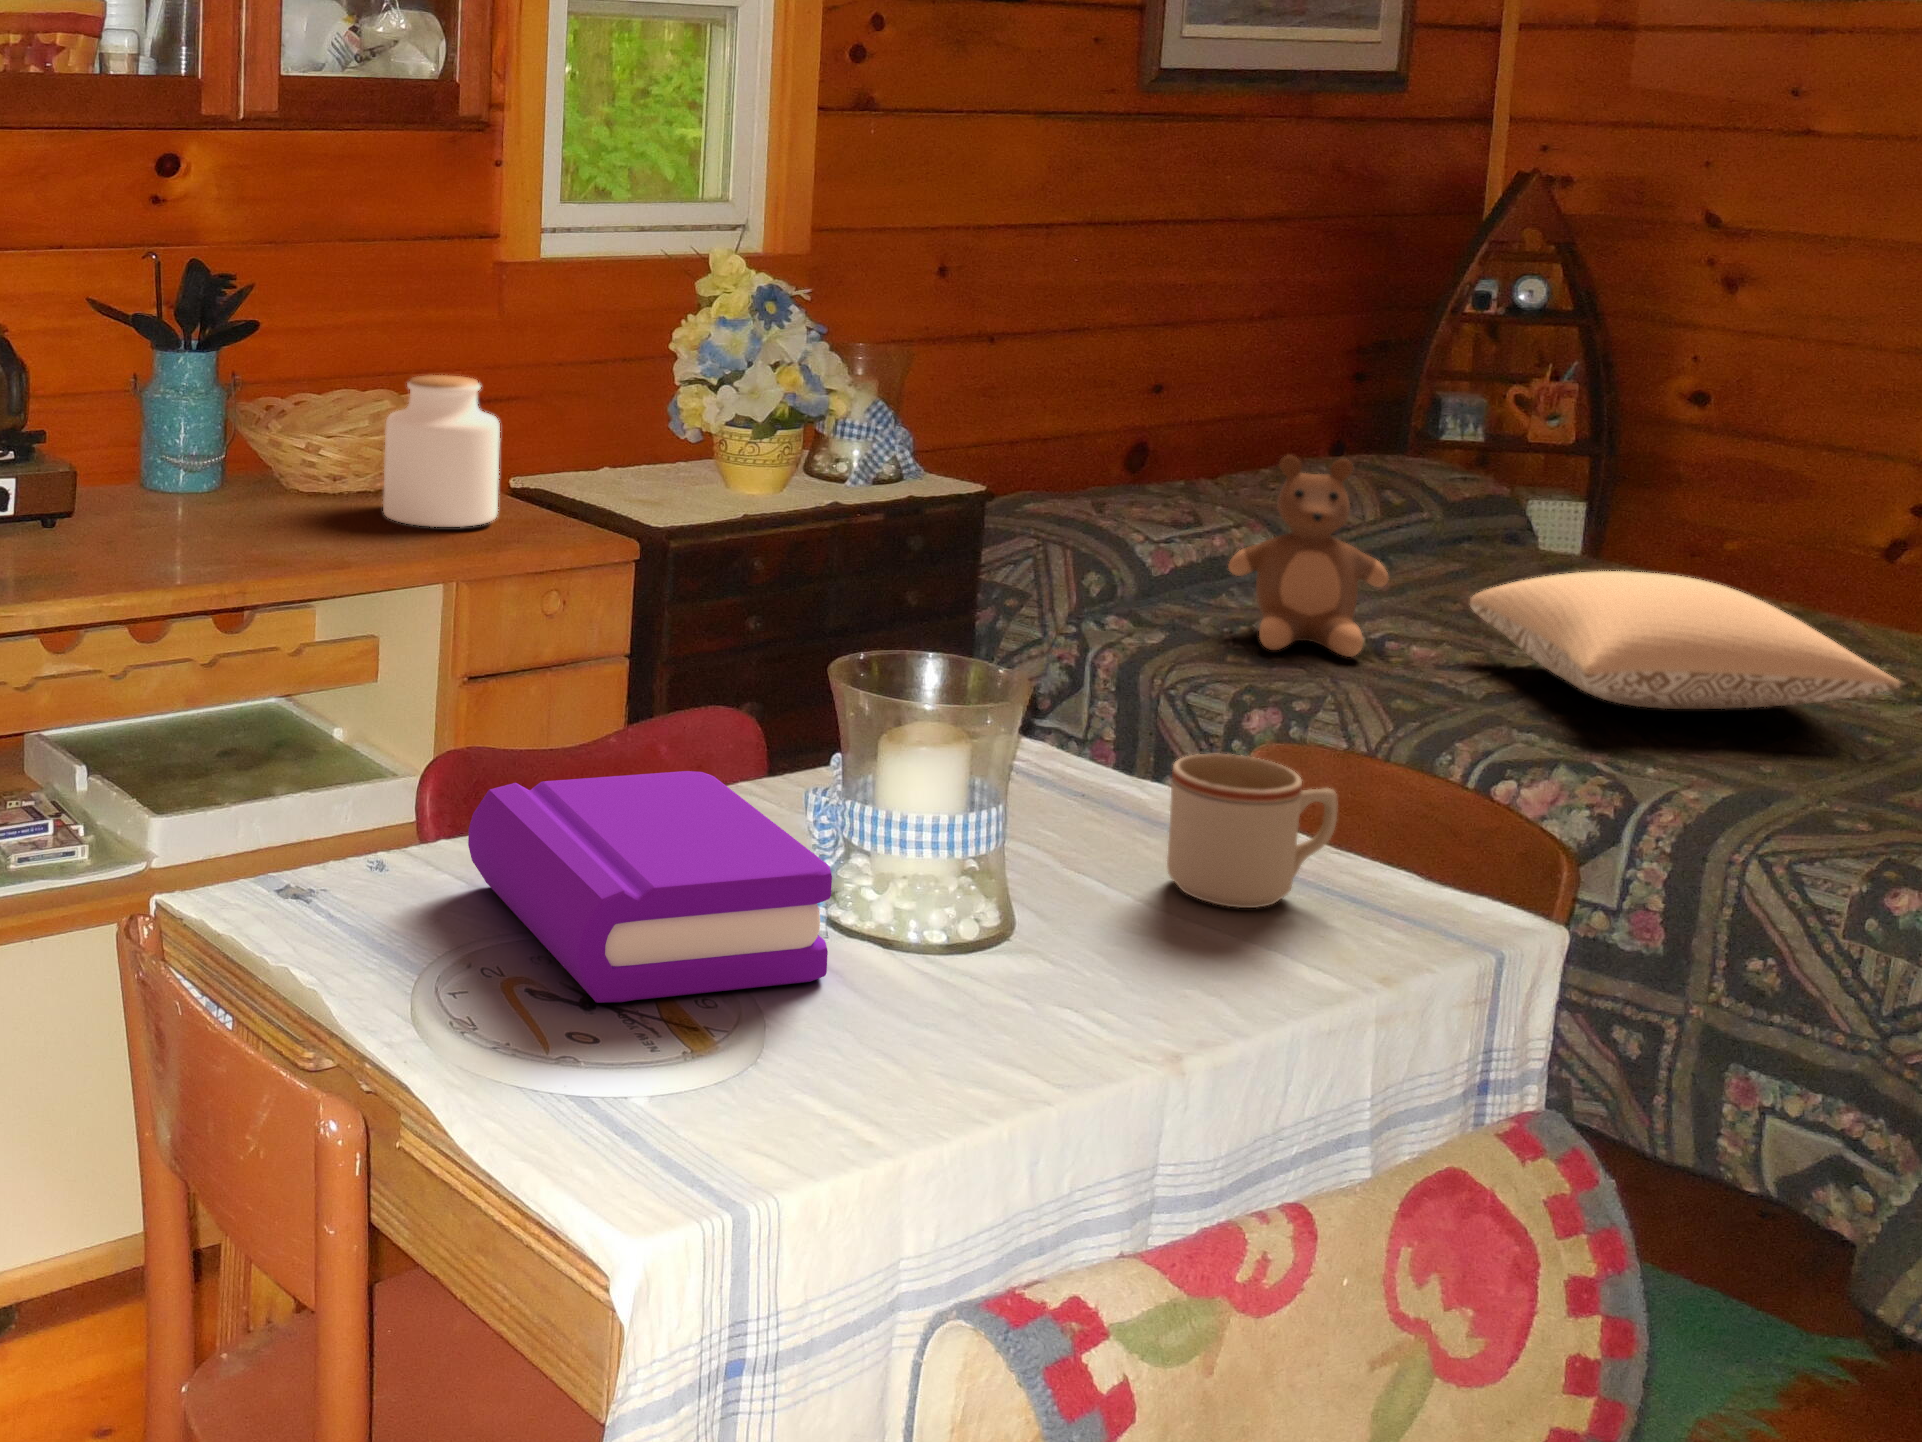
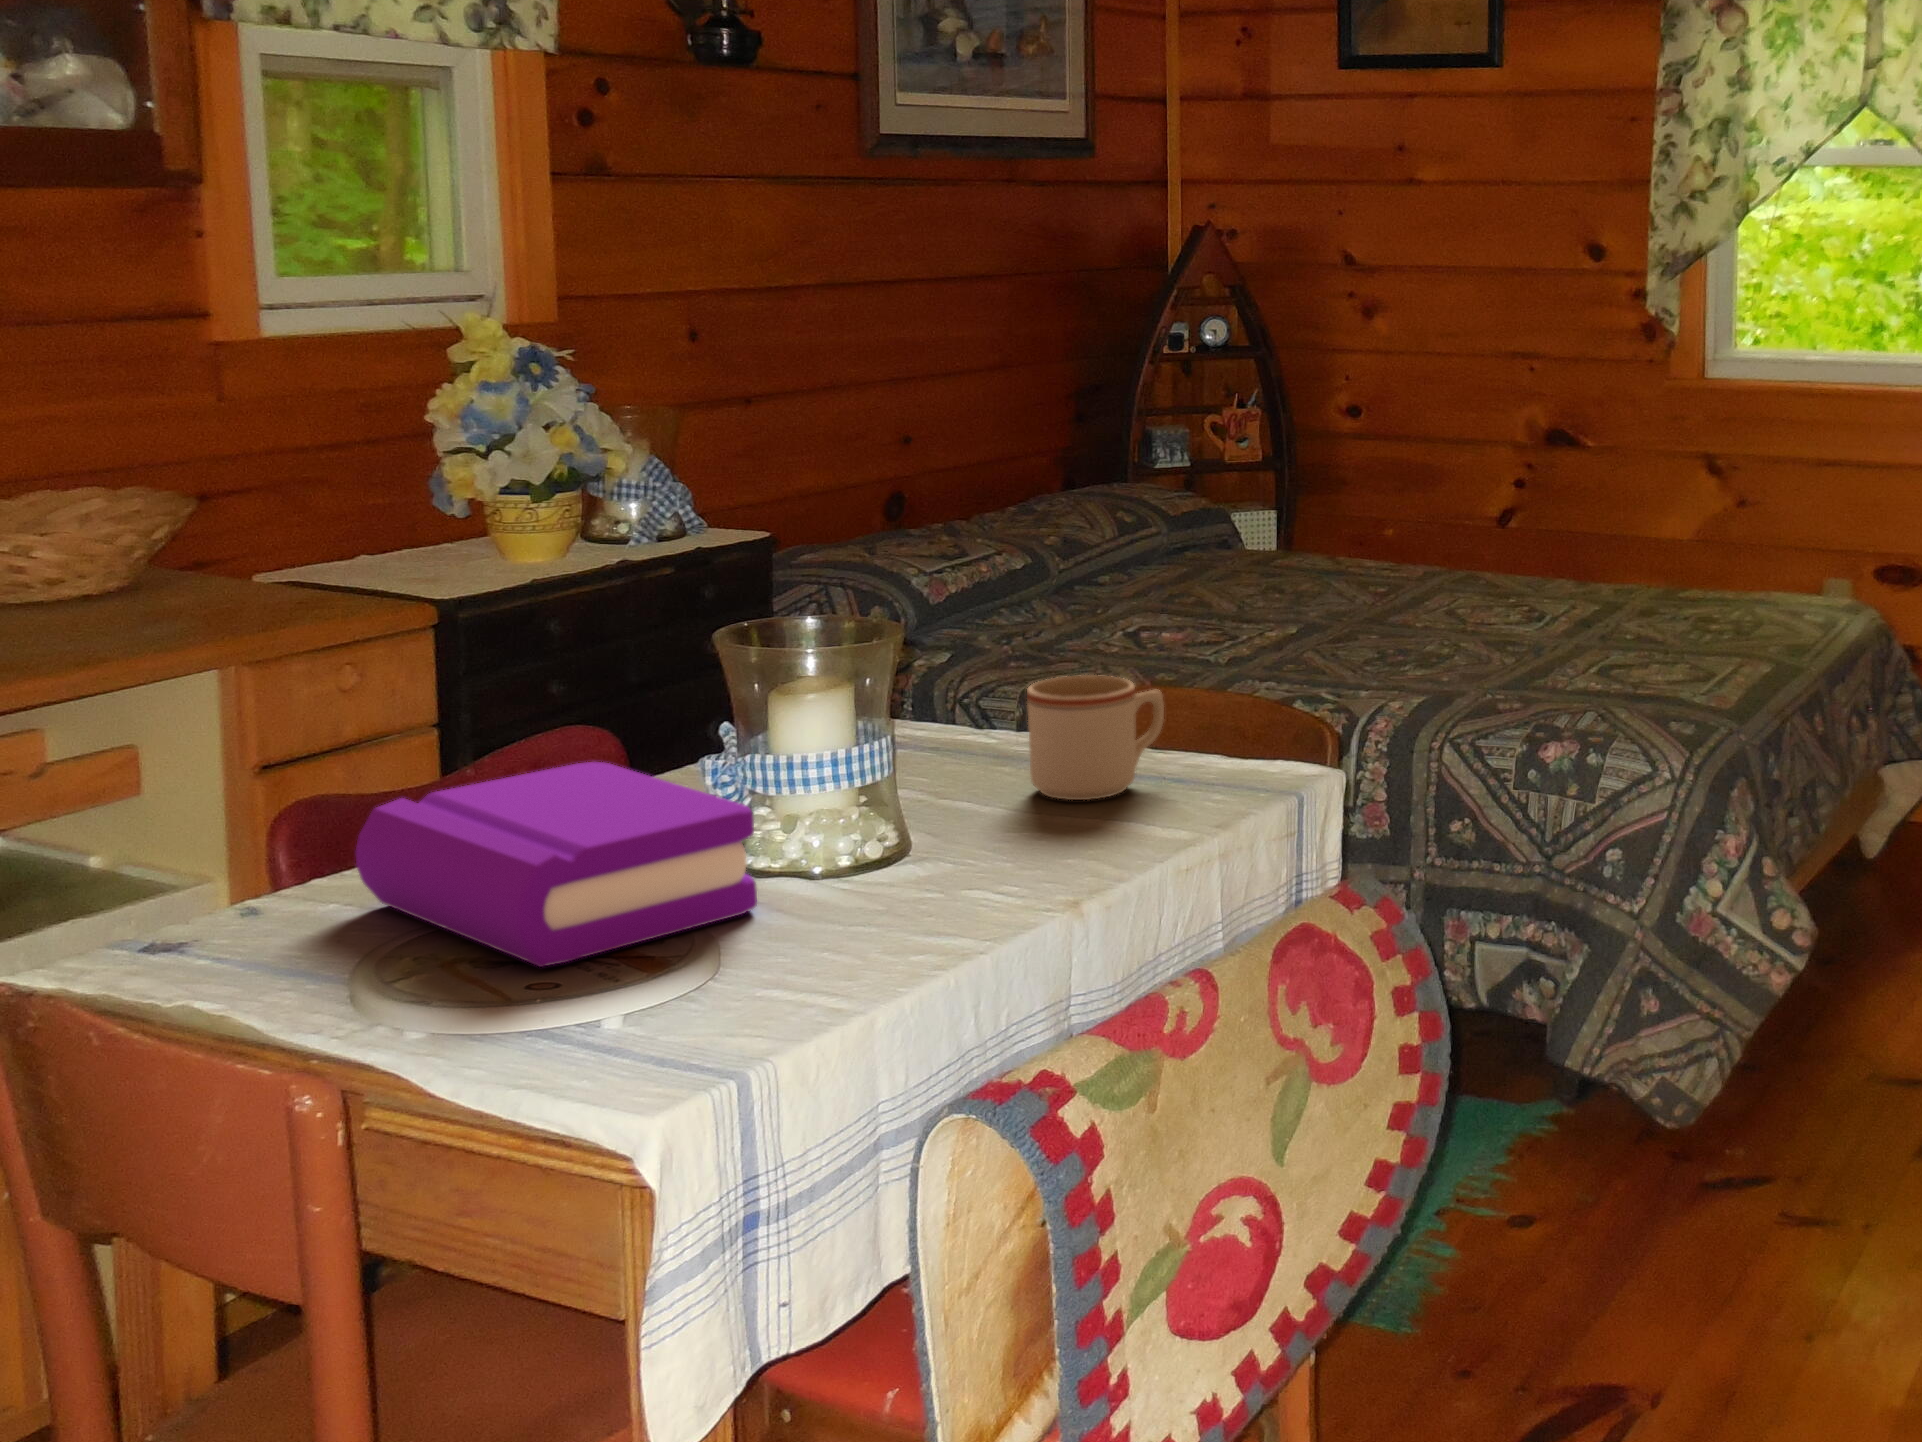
jar: present [383,375,500,527] -> none [108,458,259,622]
teddy bear: present [1228,456,1388,657] -> none [1002,474,1140,650]
pillow: present [1470,571,1901,709] -> none [1207,540,1528,649]

